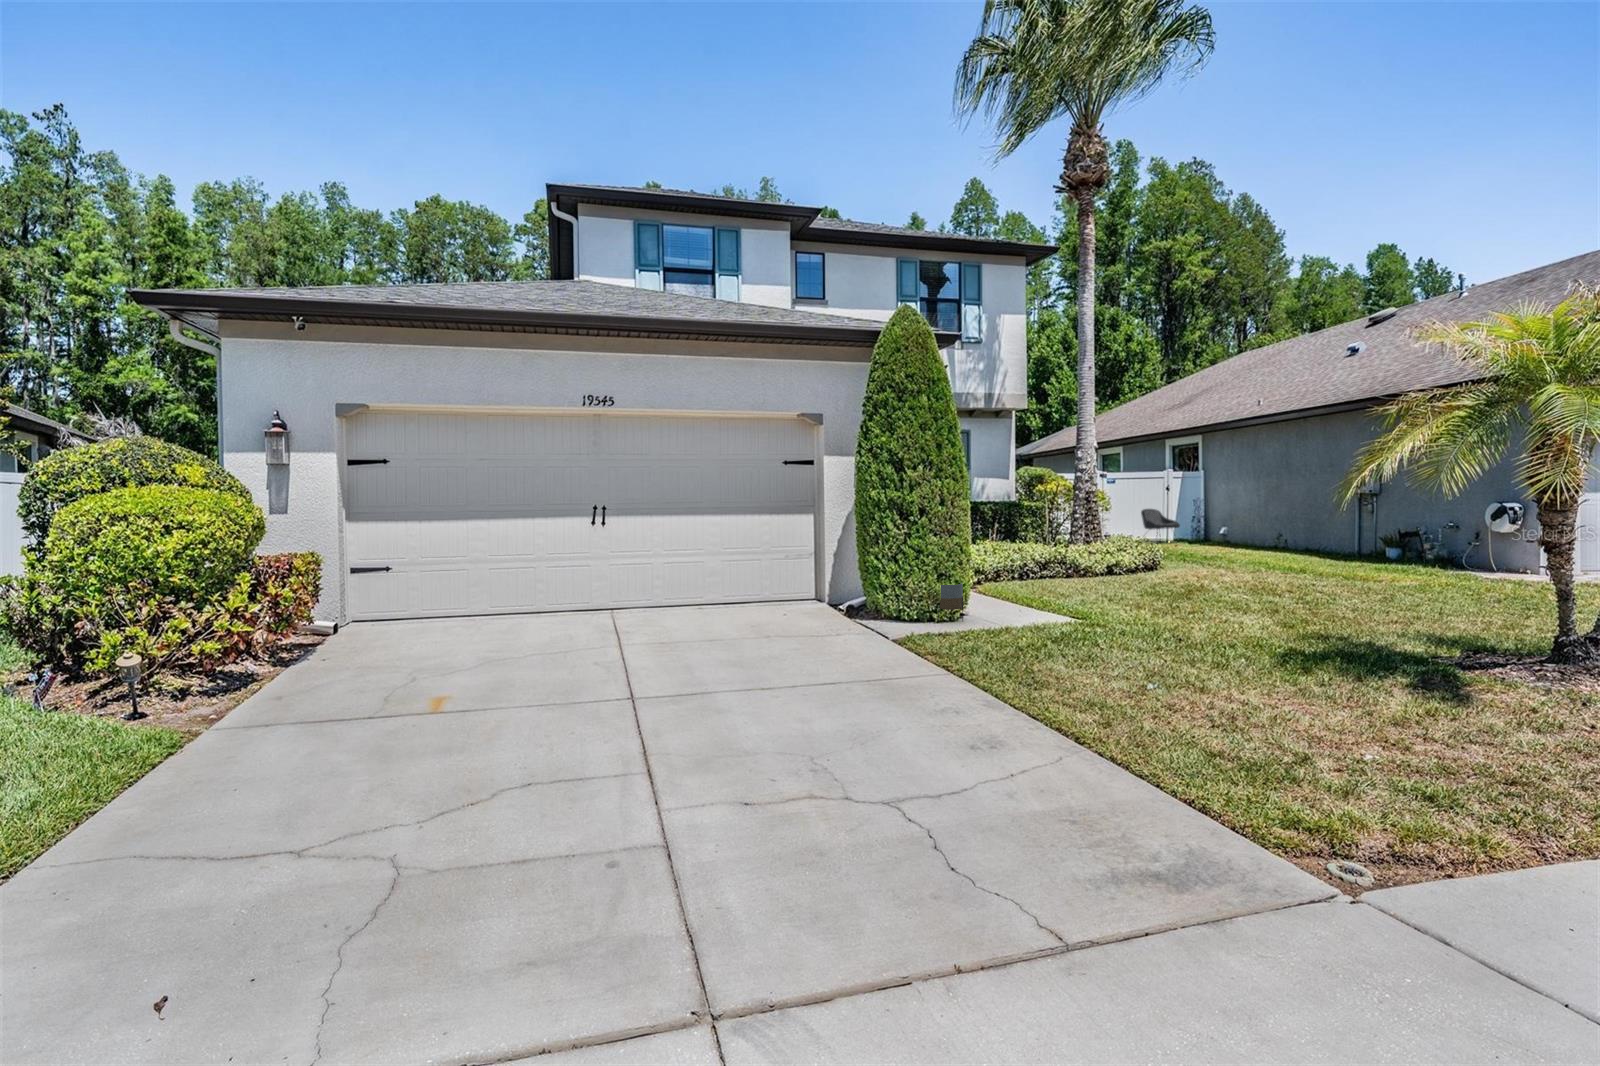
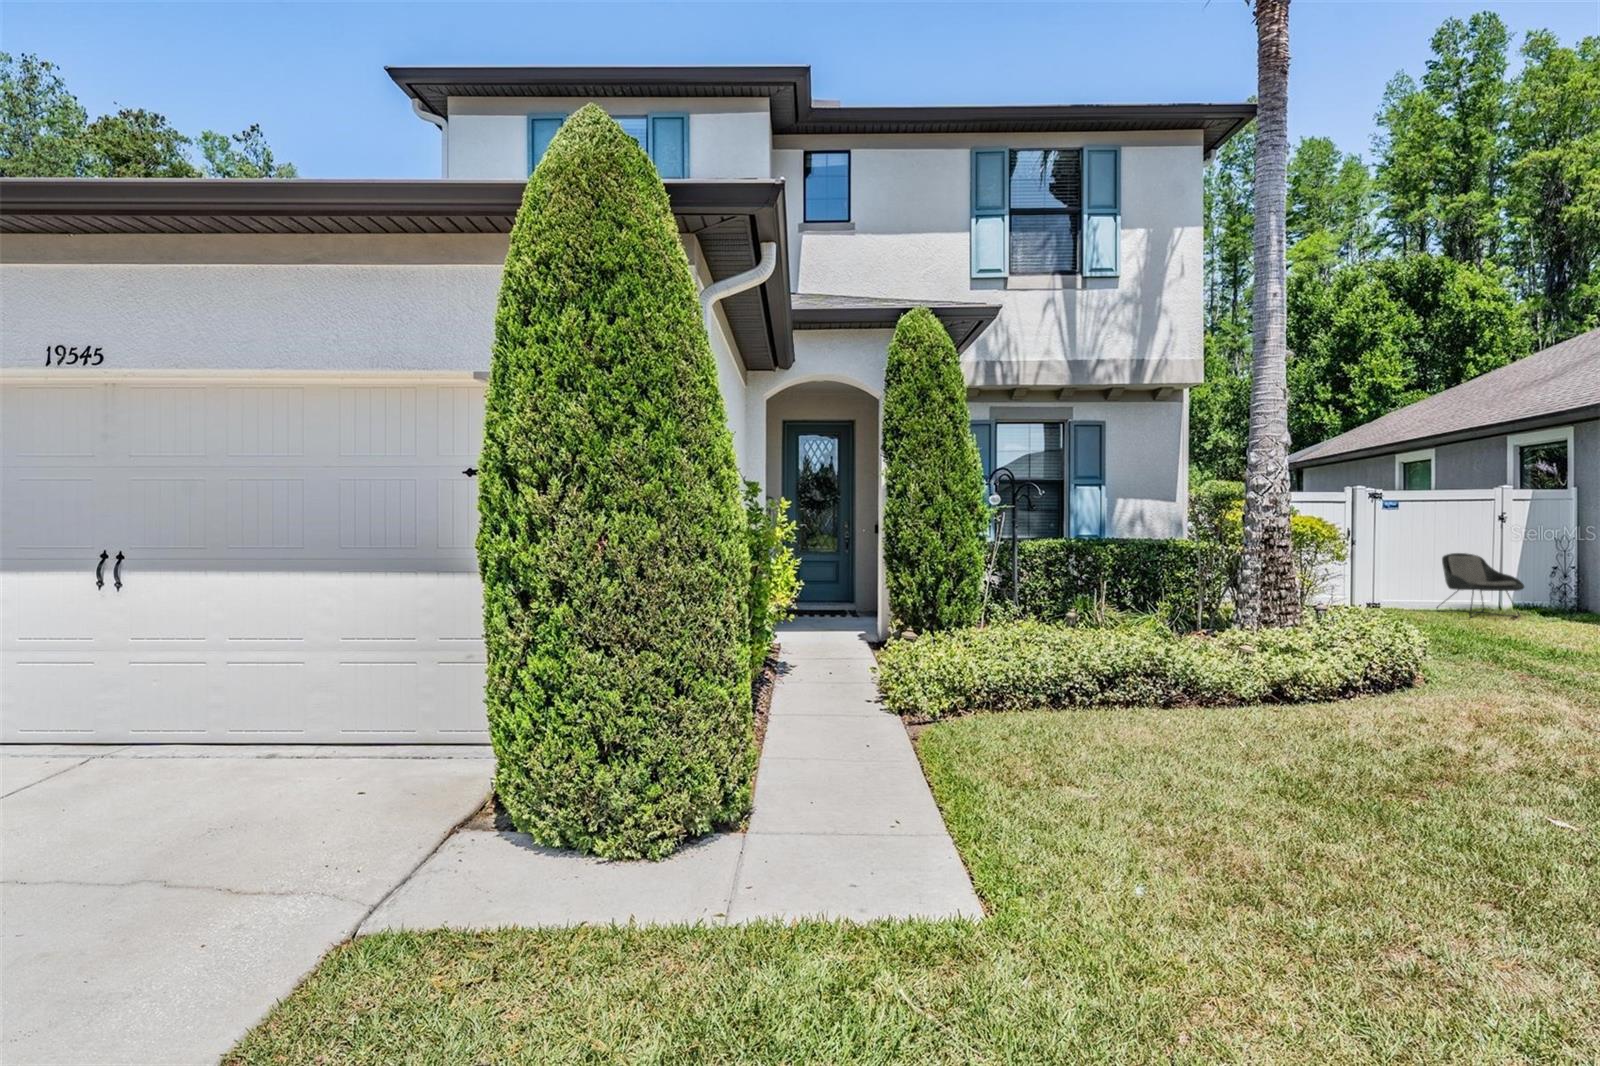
planter: present [938,583,963,622] -> none [542,775,616,895]

